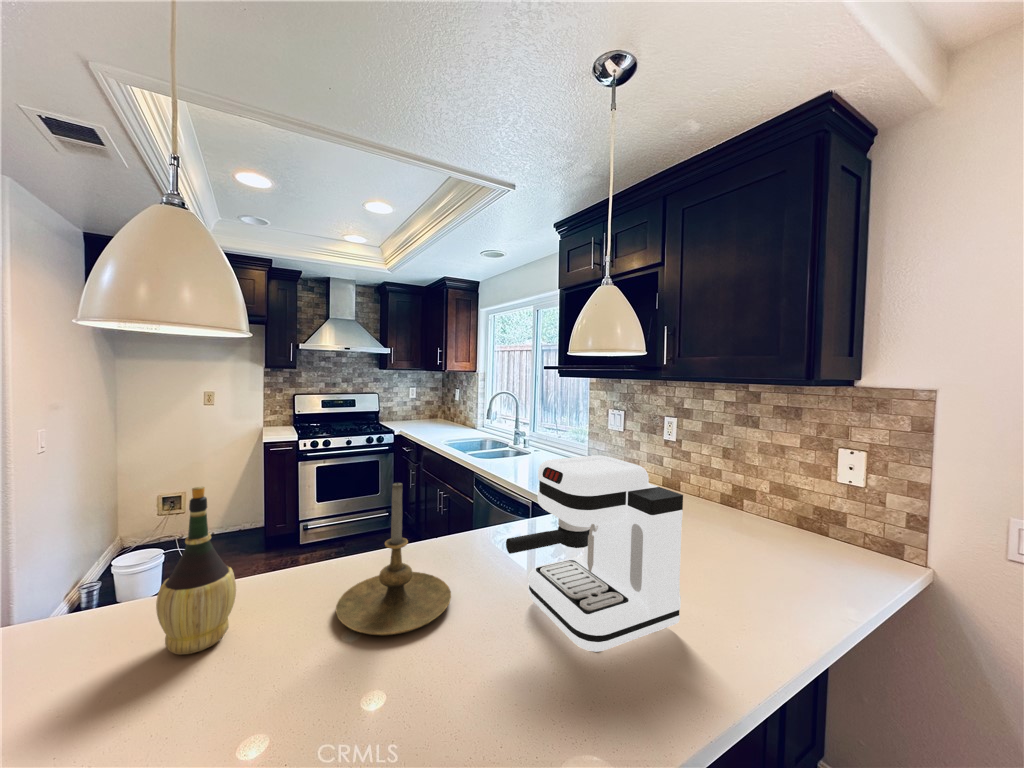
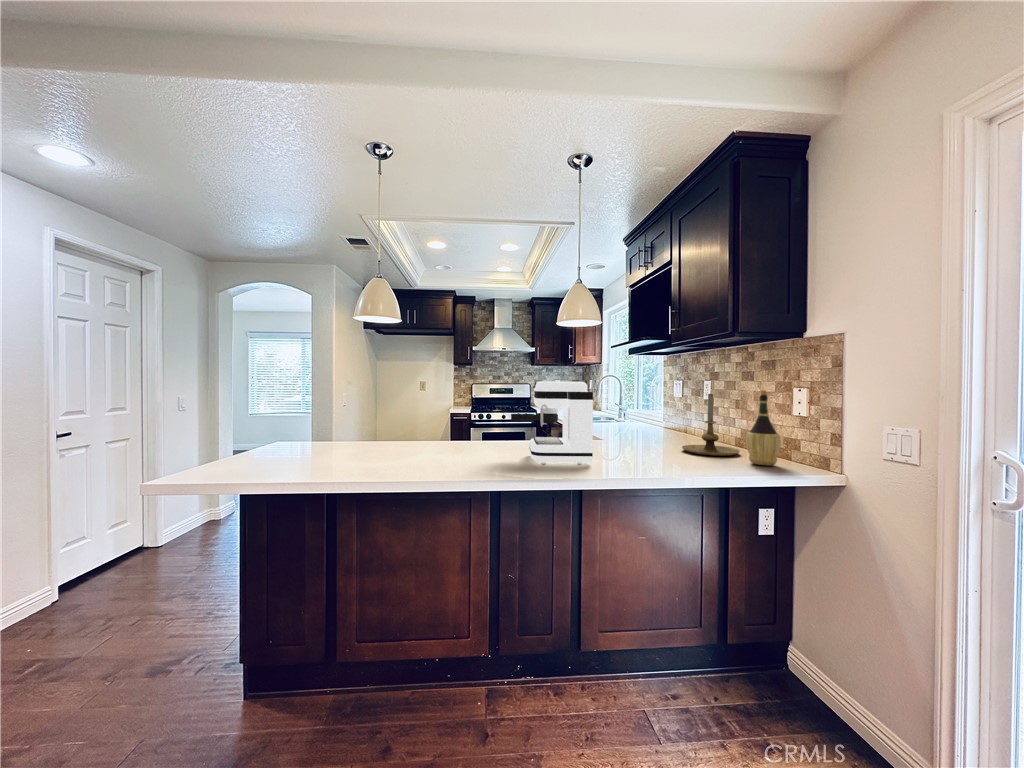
candle holder: present [336,483,451,635] -> present [682,394,740,456]
wine bottle: present [156,487,236,655] -> present [746,390,781,465]

